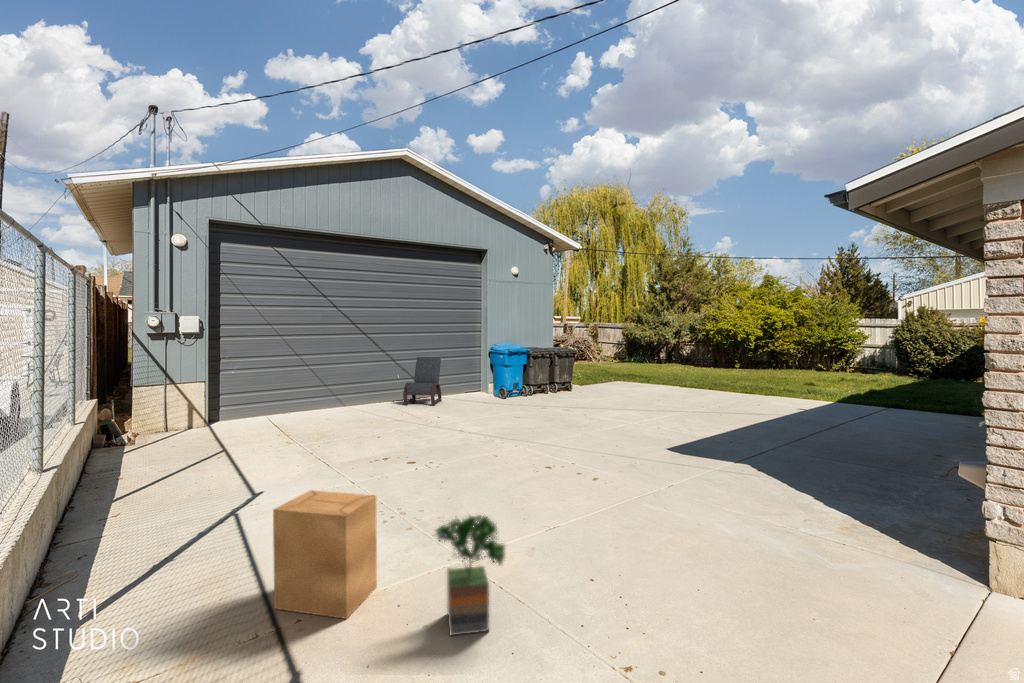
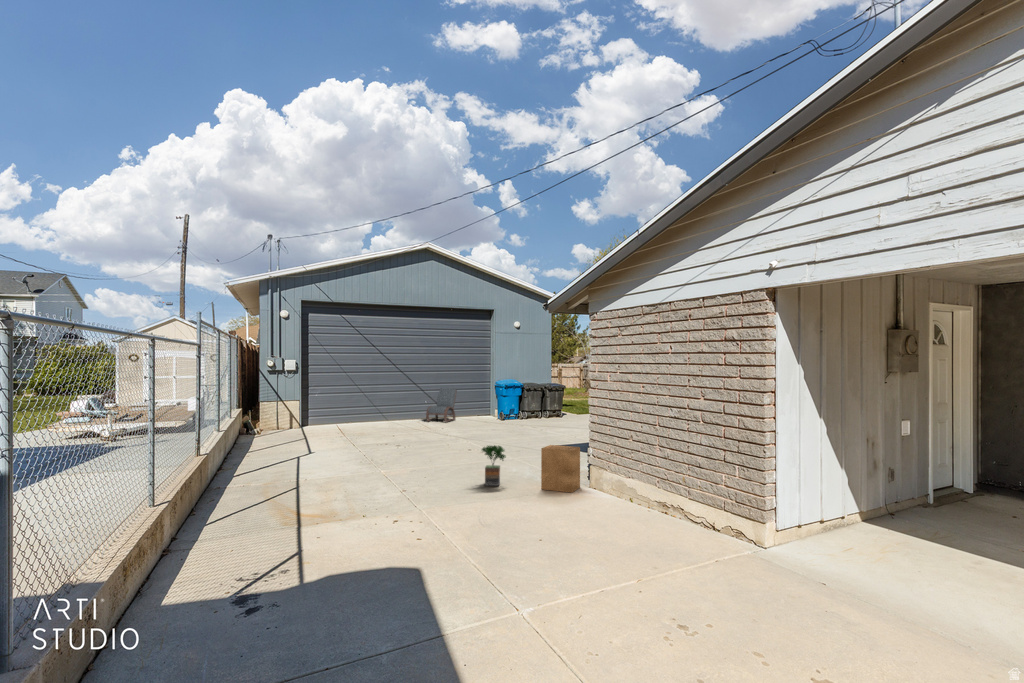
cardboard box: present [273,490,377,619] -> present [541,445,580,493]
potted tree: present [435,515,505,635] -> present [482,445,506,486]

